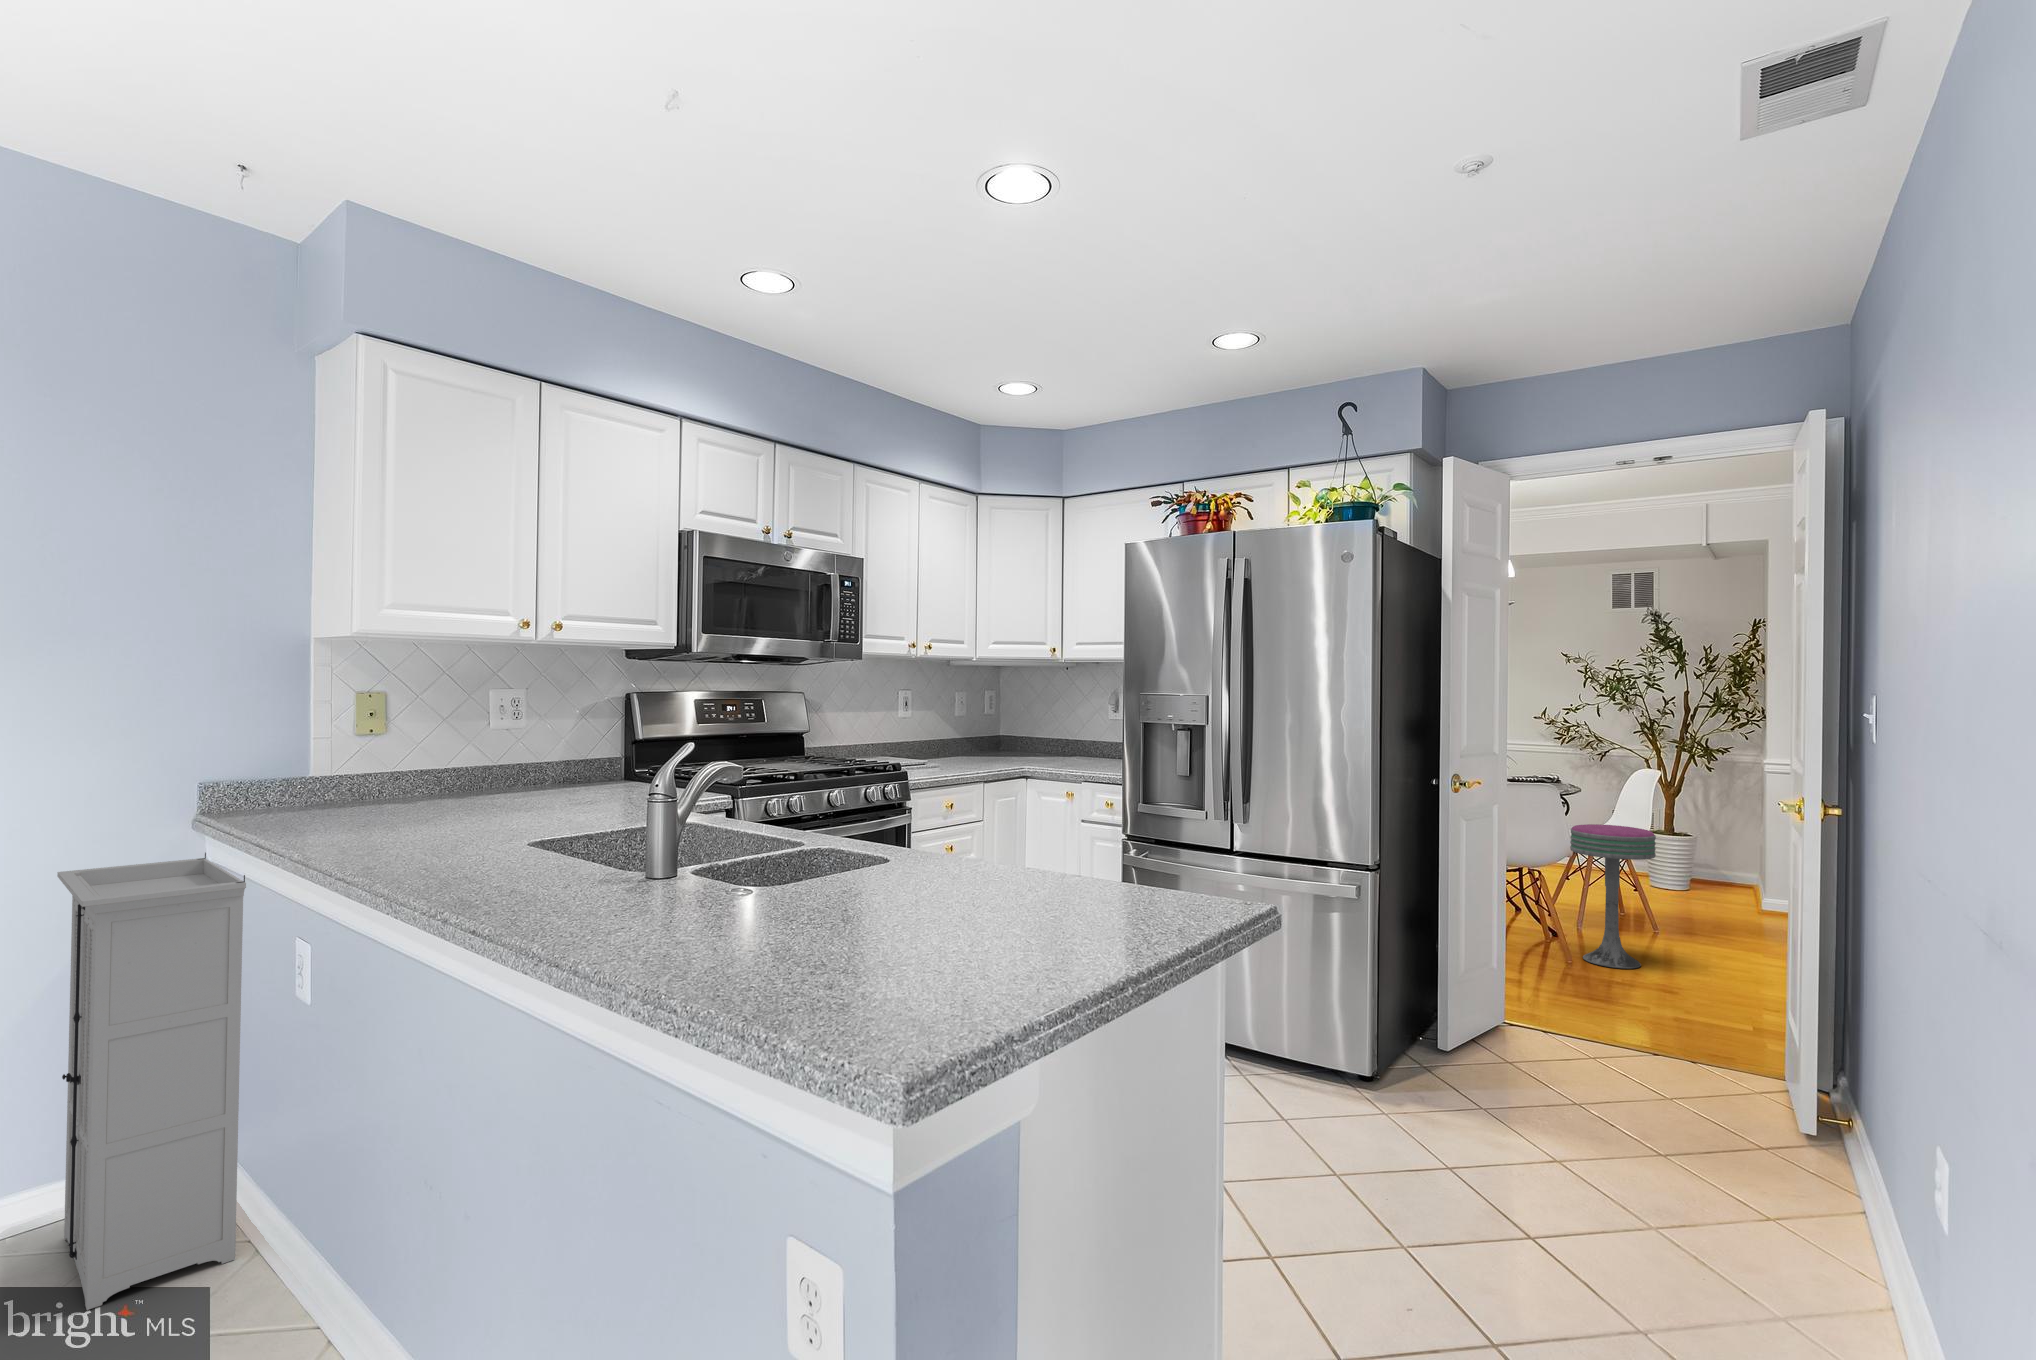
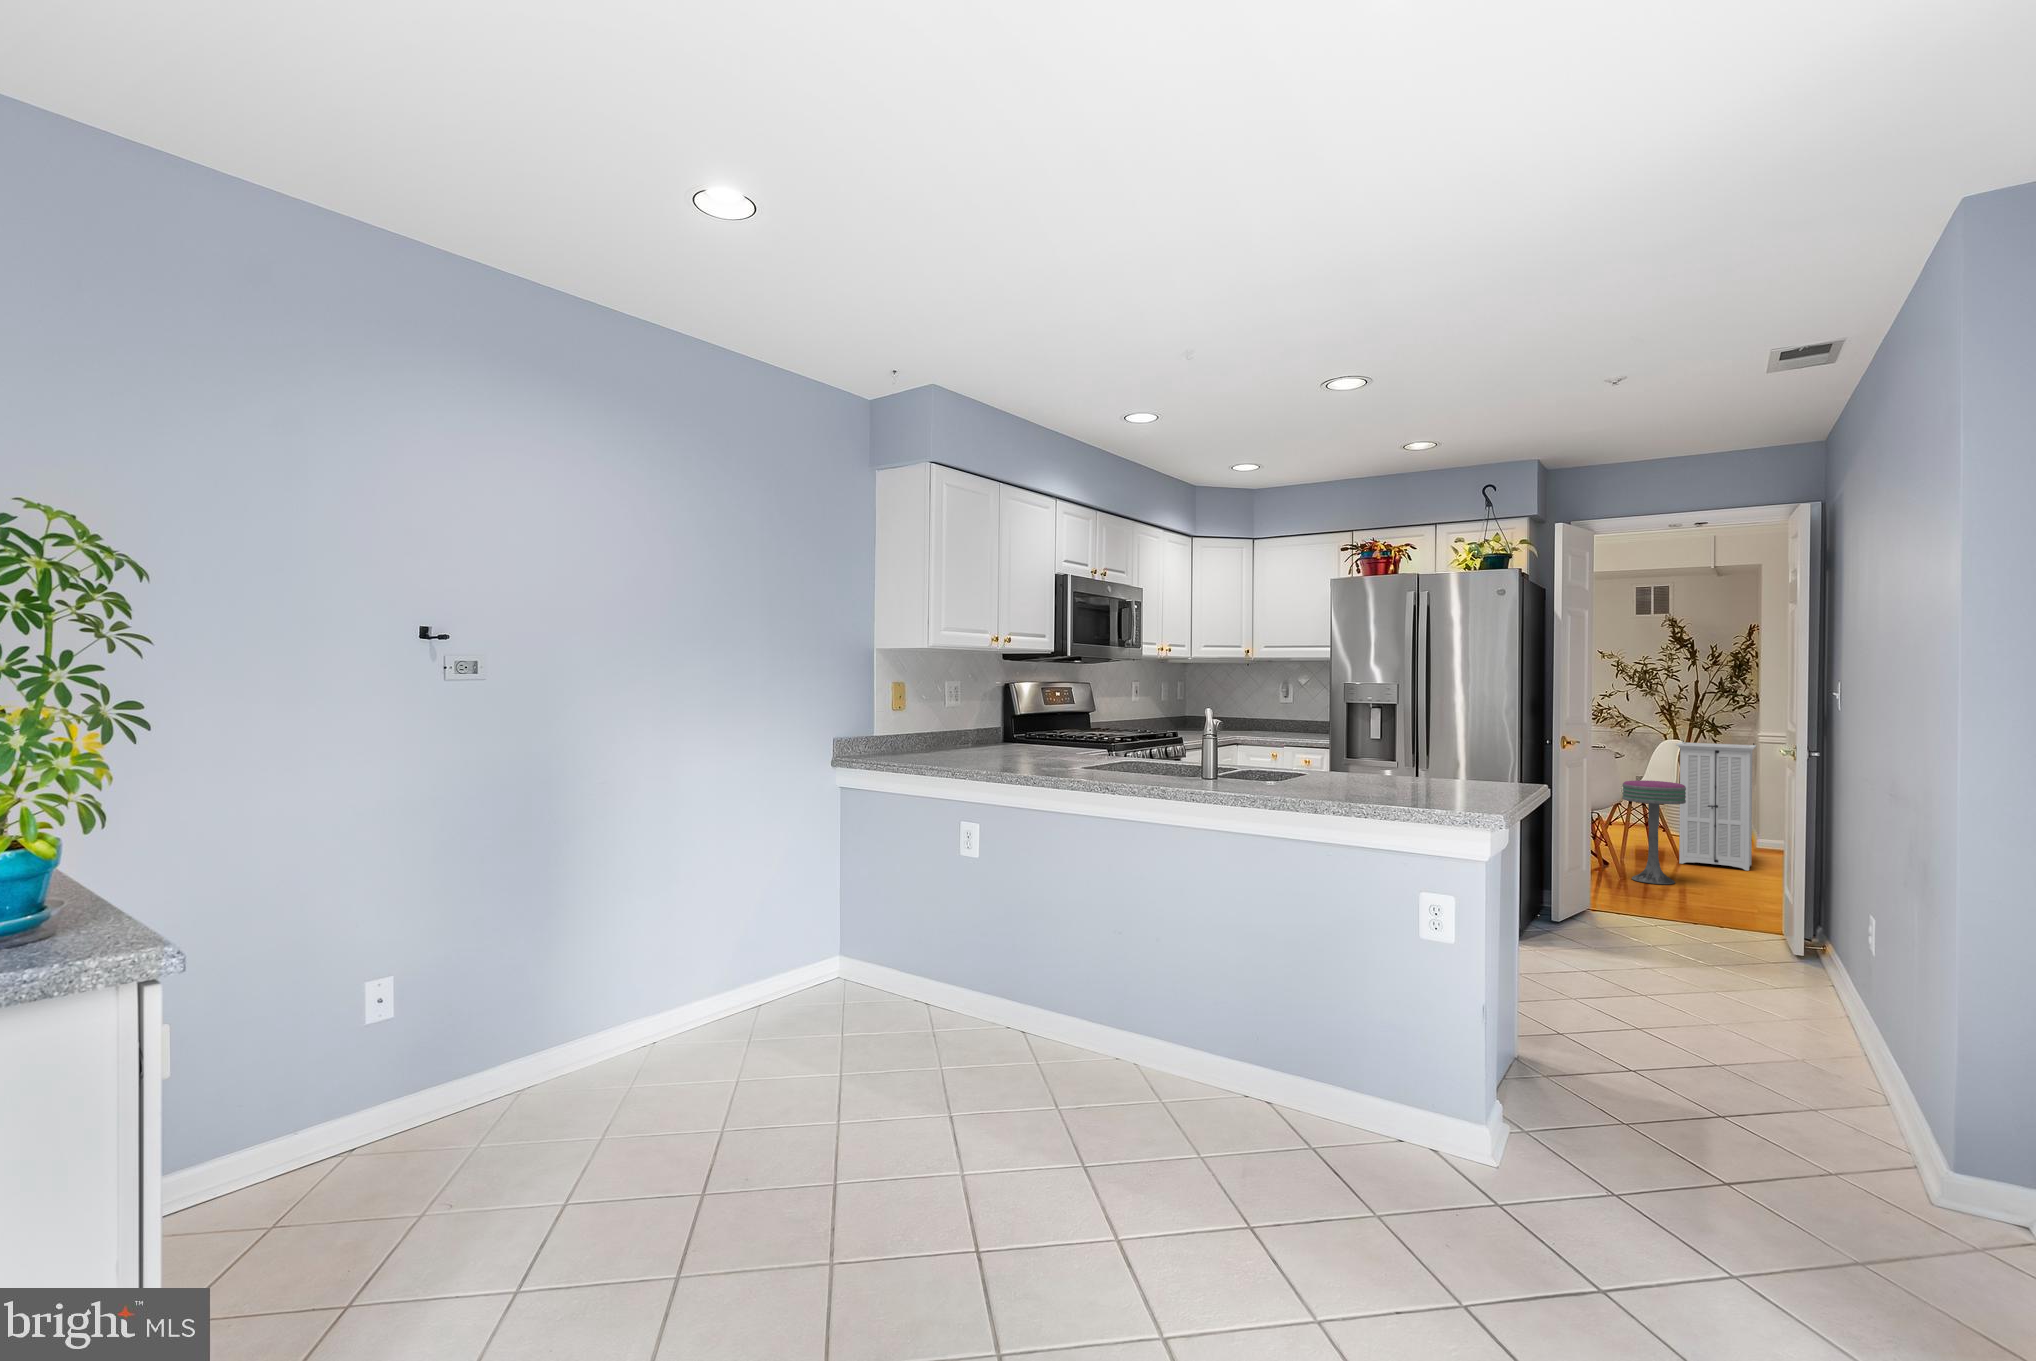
storage cabinet: present [57,853,246,1310] -> present [1676,741,1757,871]

